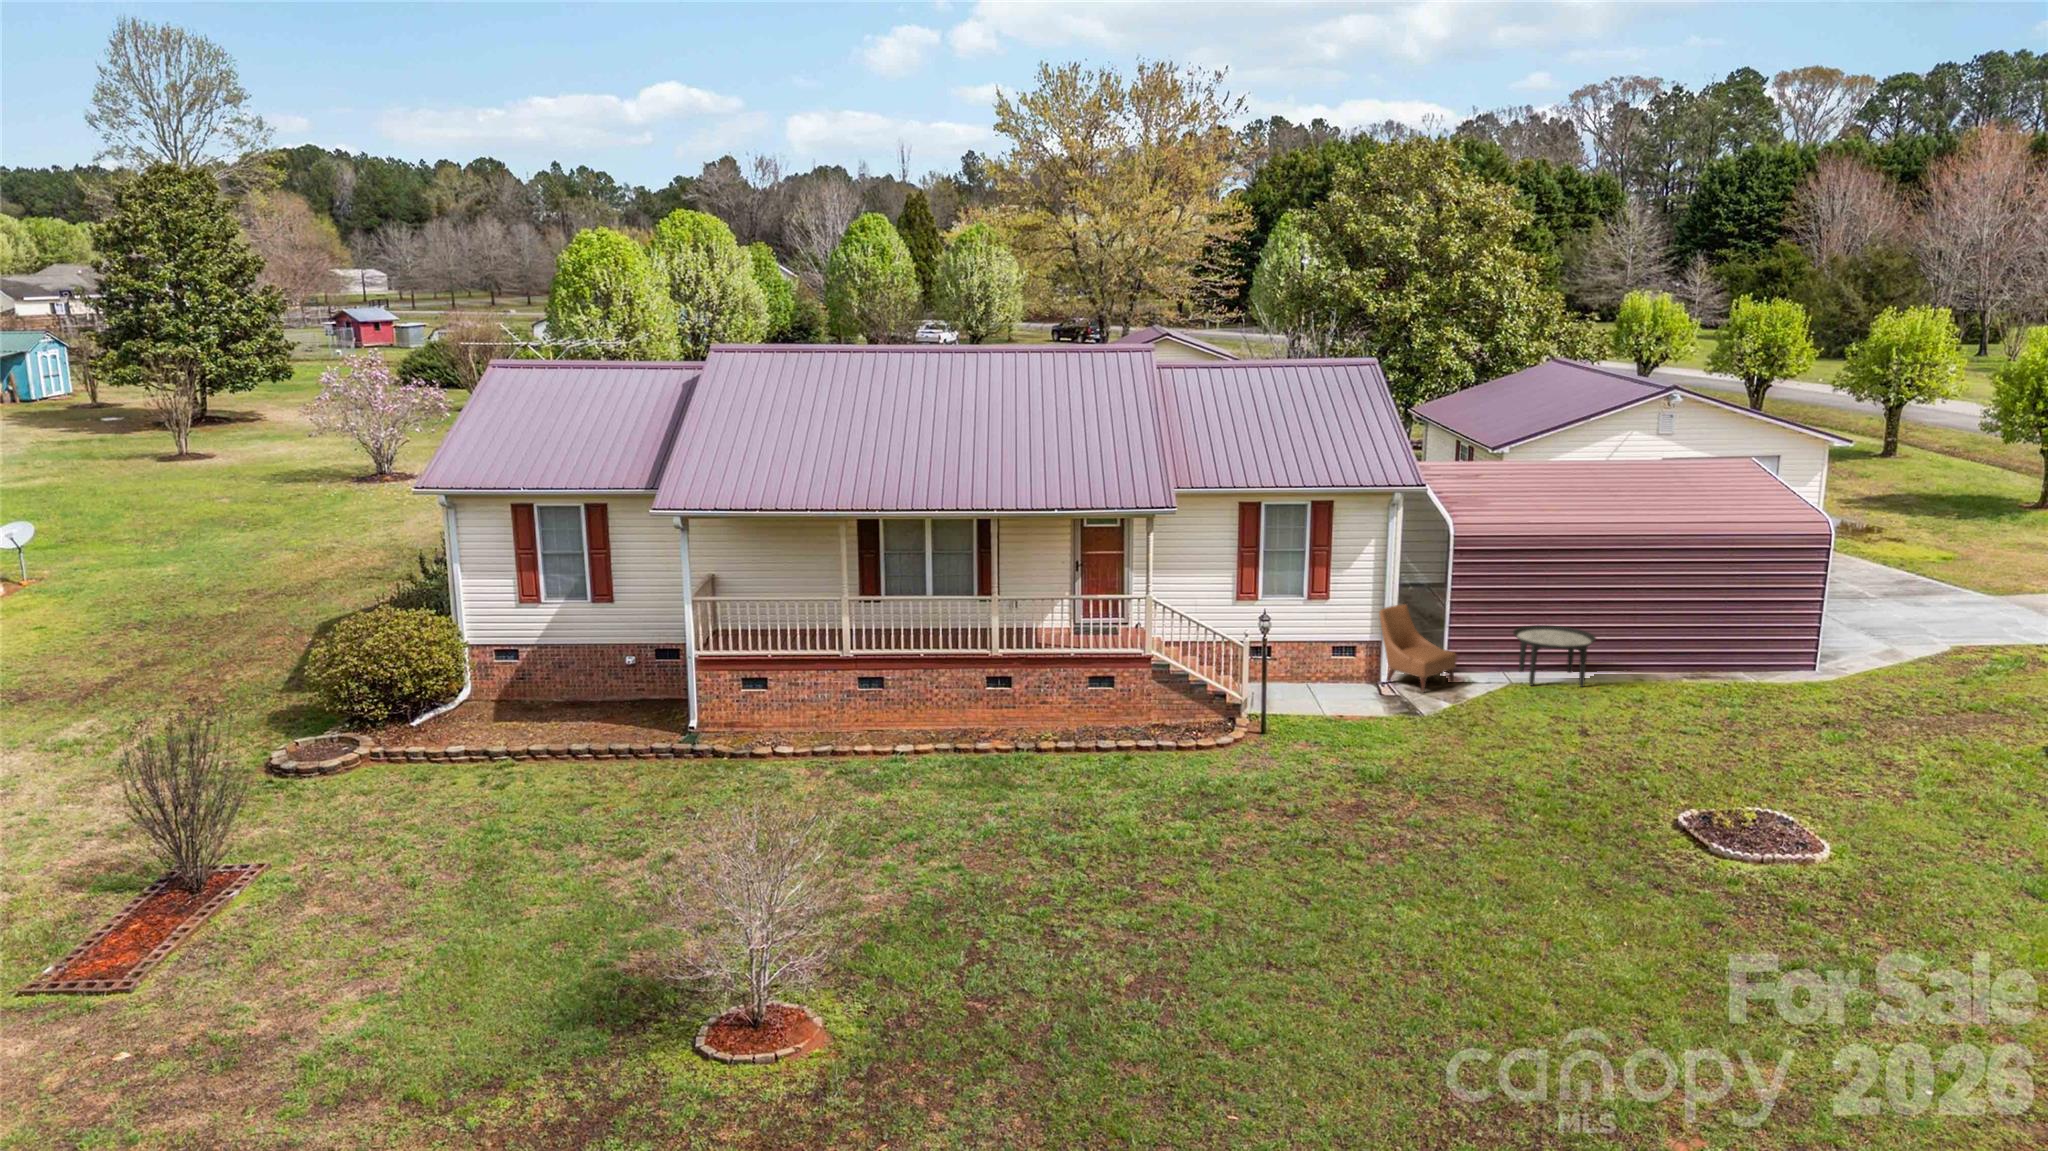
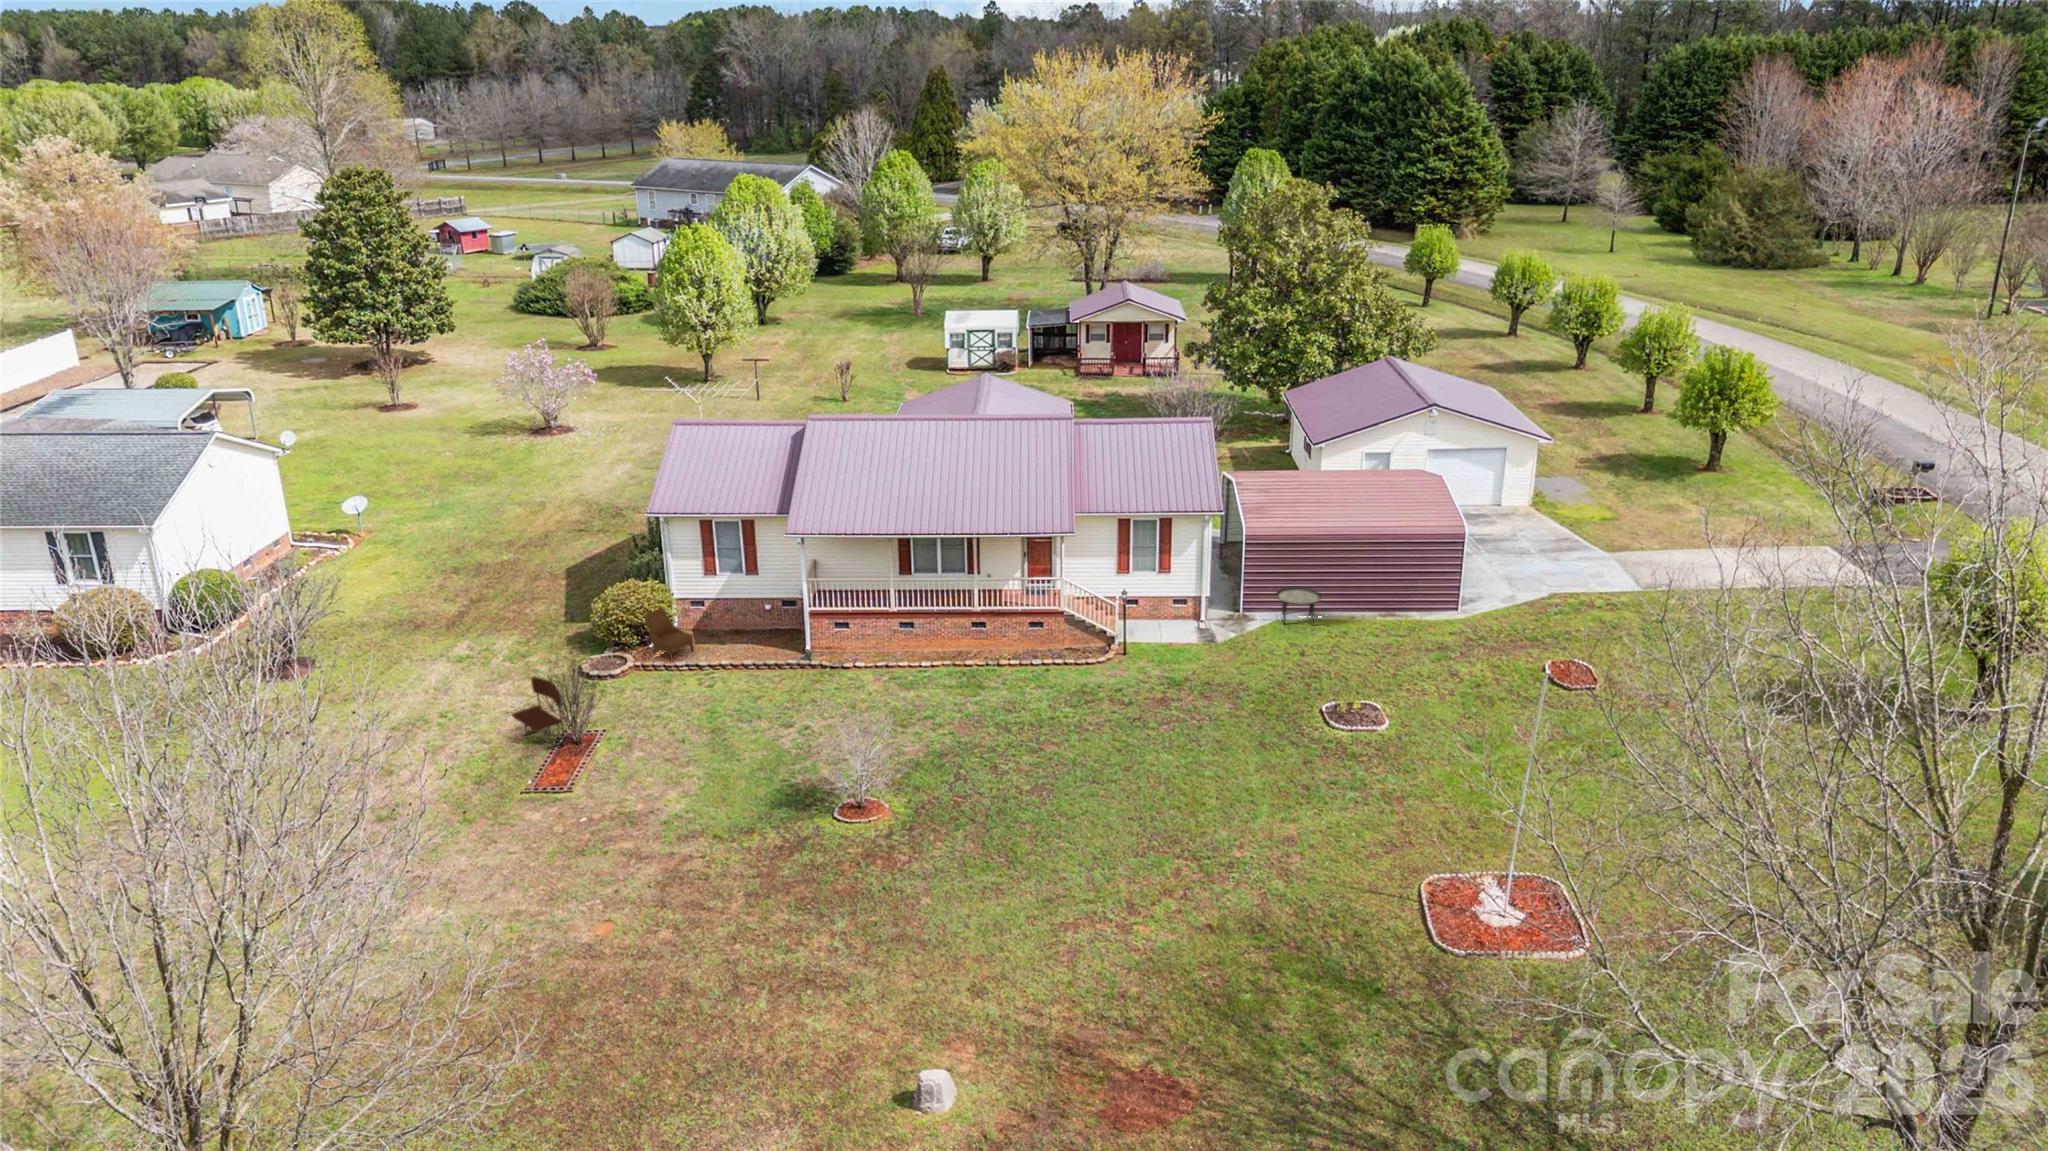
chair: present [1379,605,1457,692] -> present [645,608,693,660]
bench: none [55,752,164,901] -> present [512,676,564,749]

